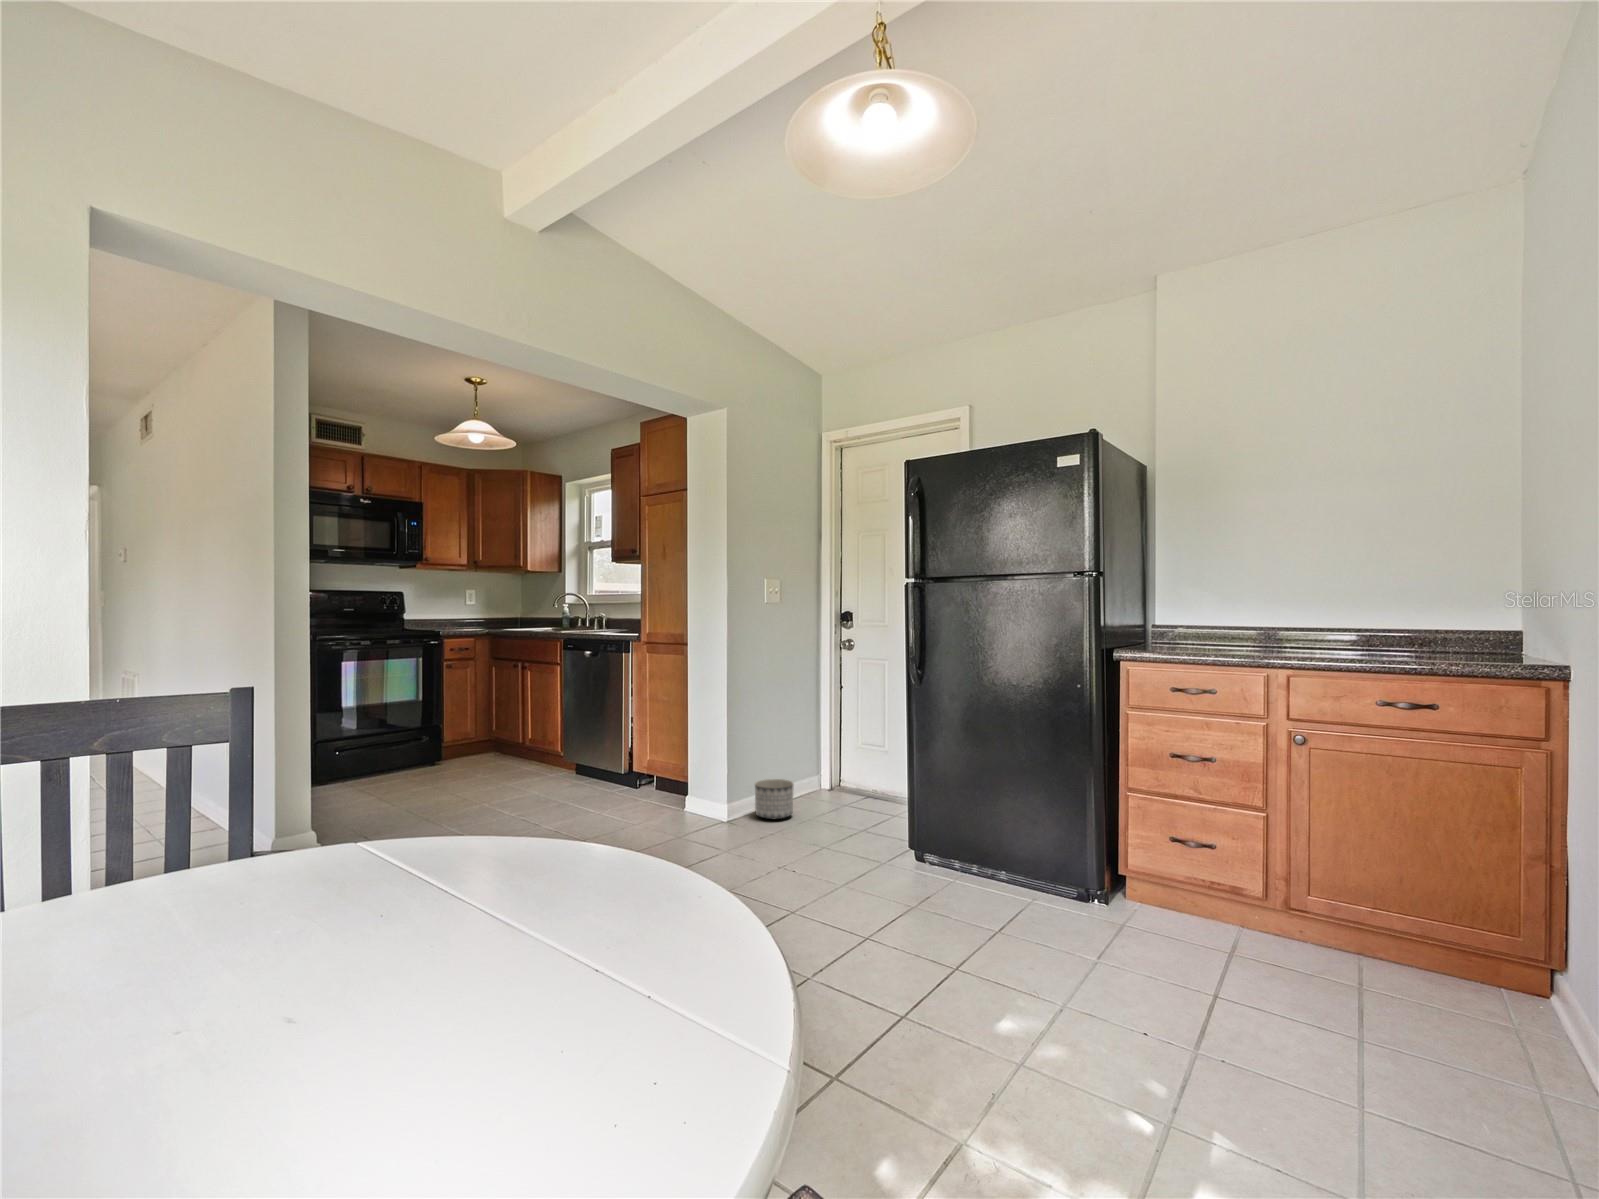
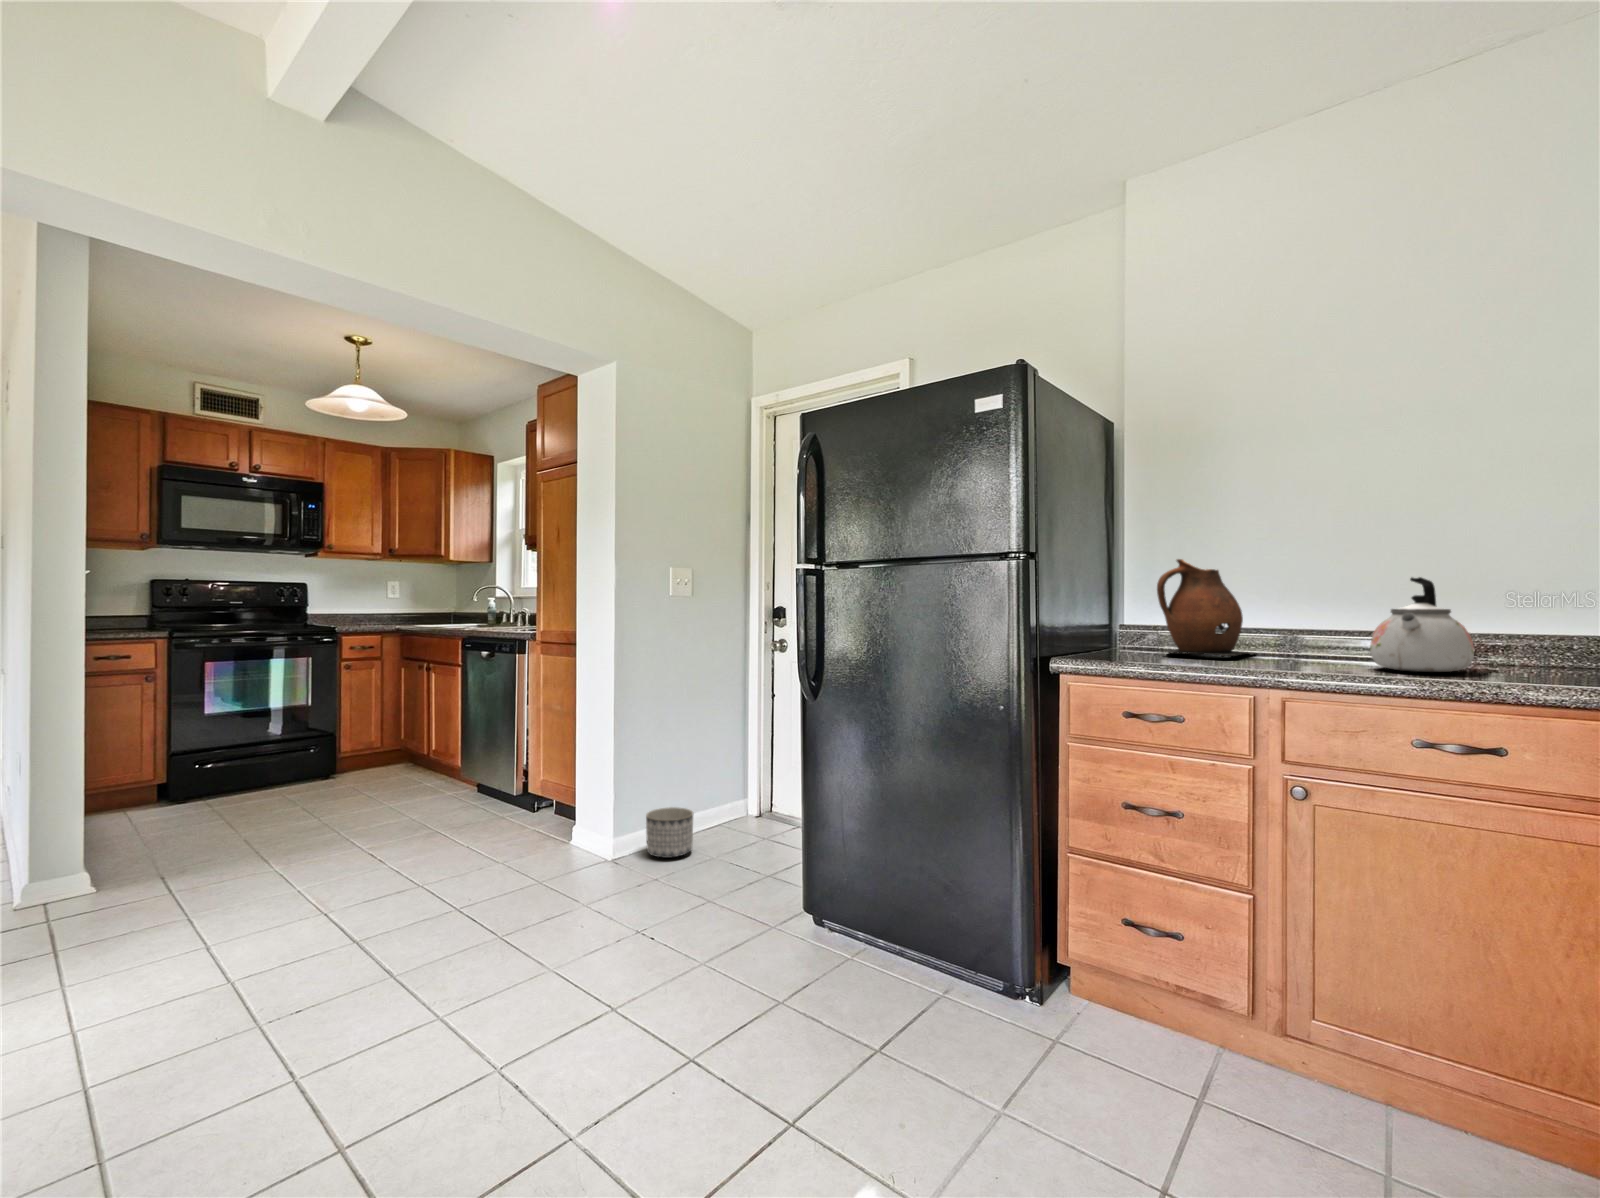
ceramic pitcher: none [1184,574,1260,648] -> present [1157,559,1256,657]
kettle: none [1346,588,1418,655] -> present [1370,577,1474,672]

